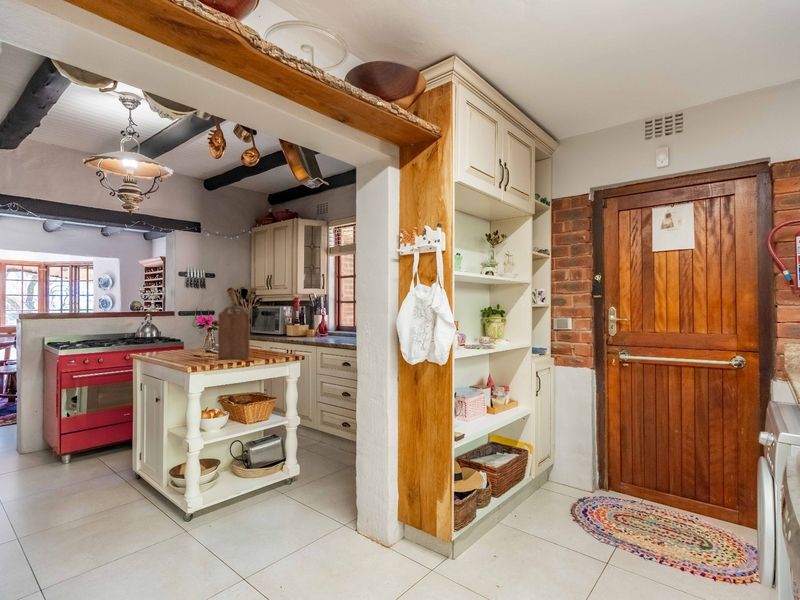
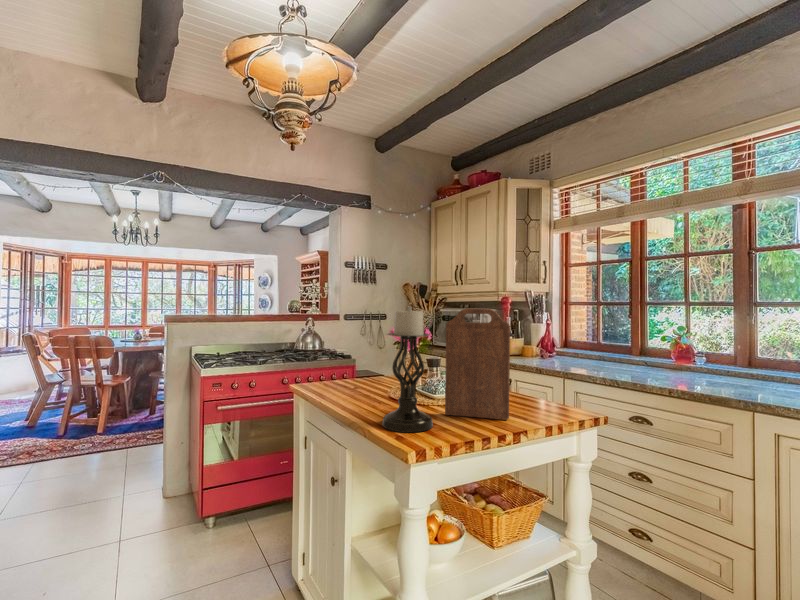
candle holder: none [180,306,207,364] -> present [382,307,433,432]

